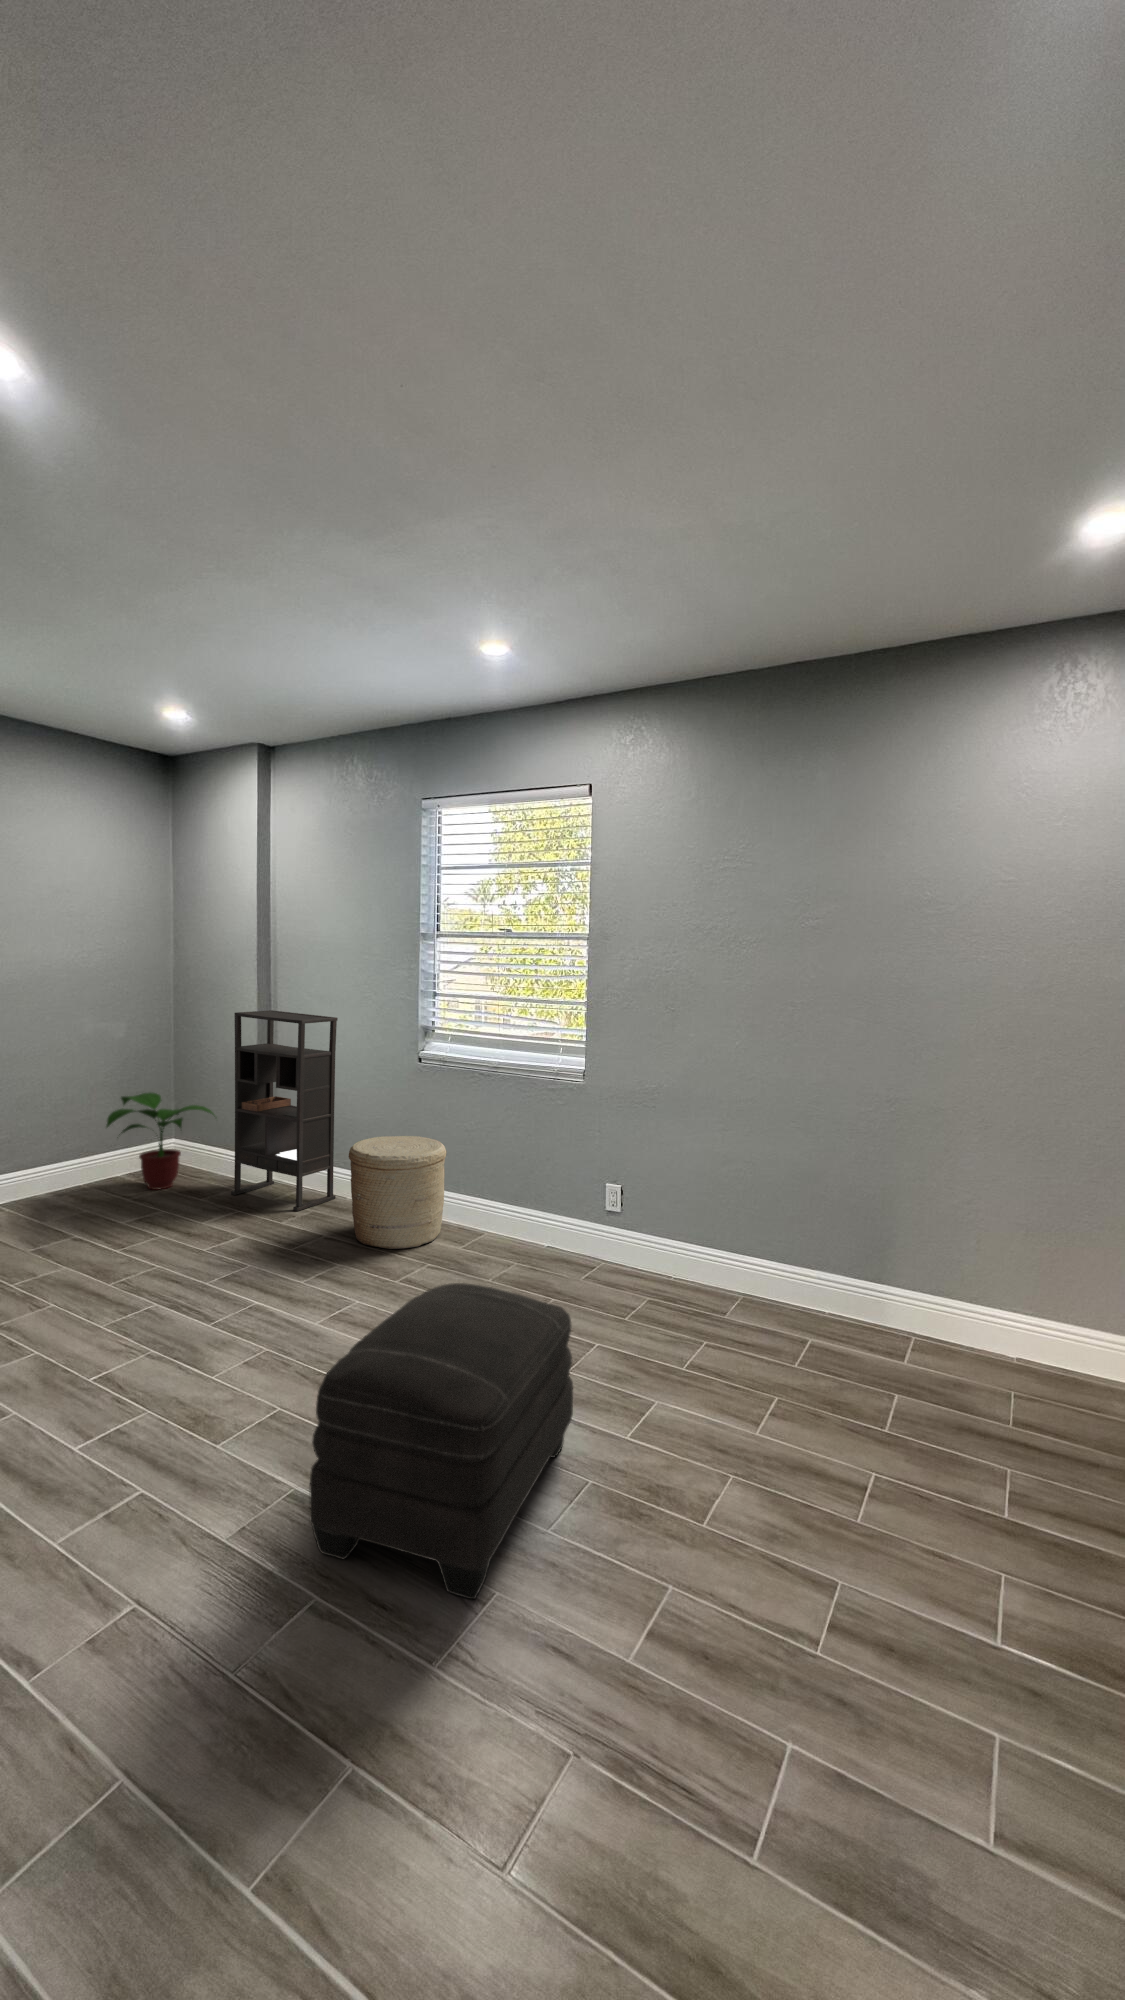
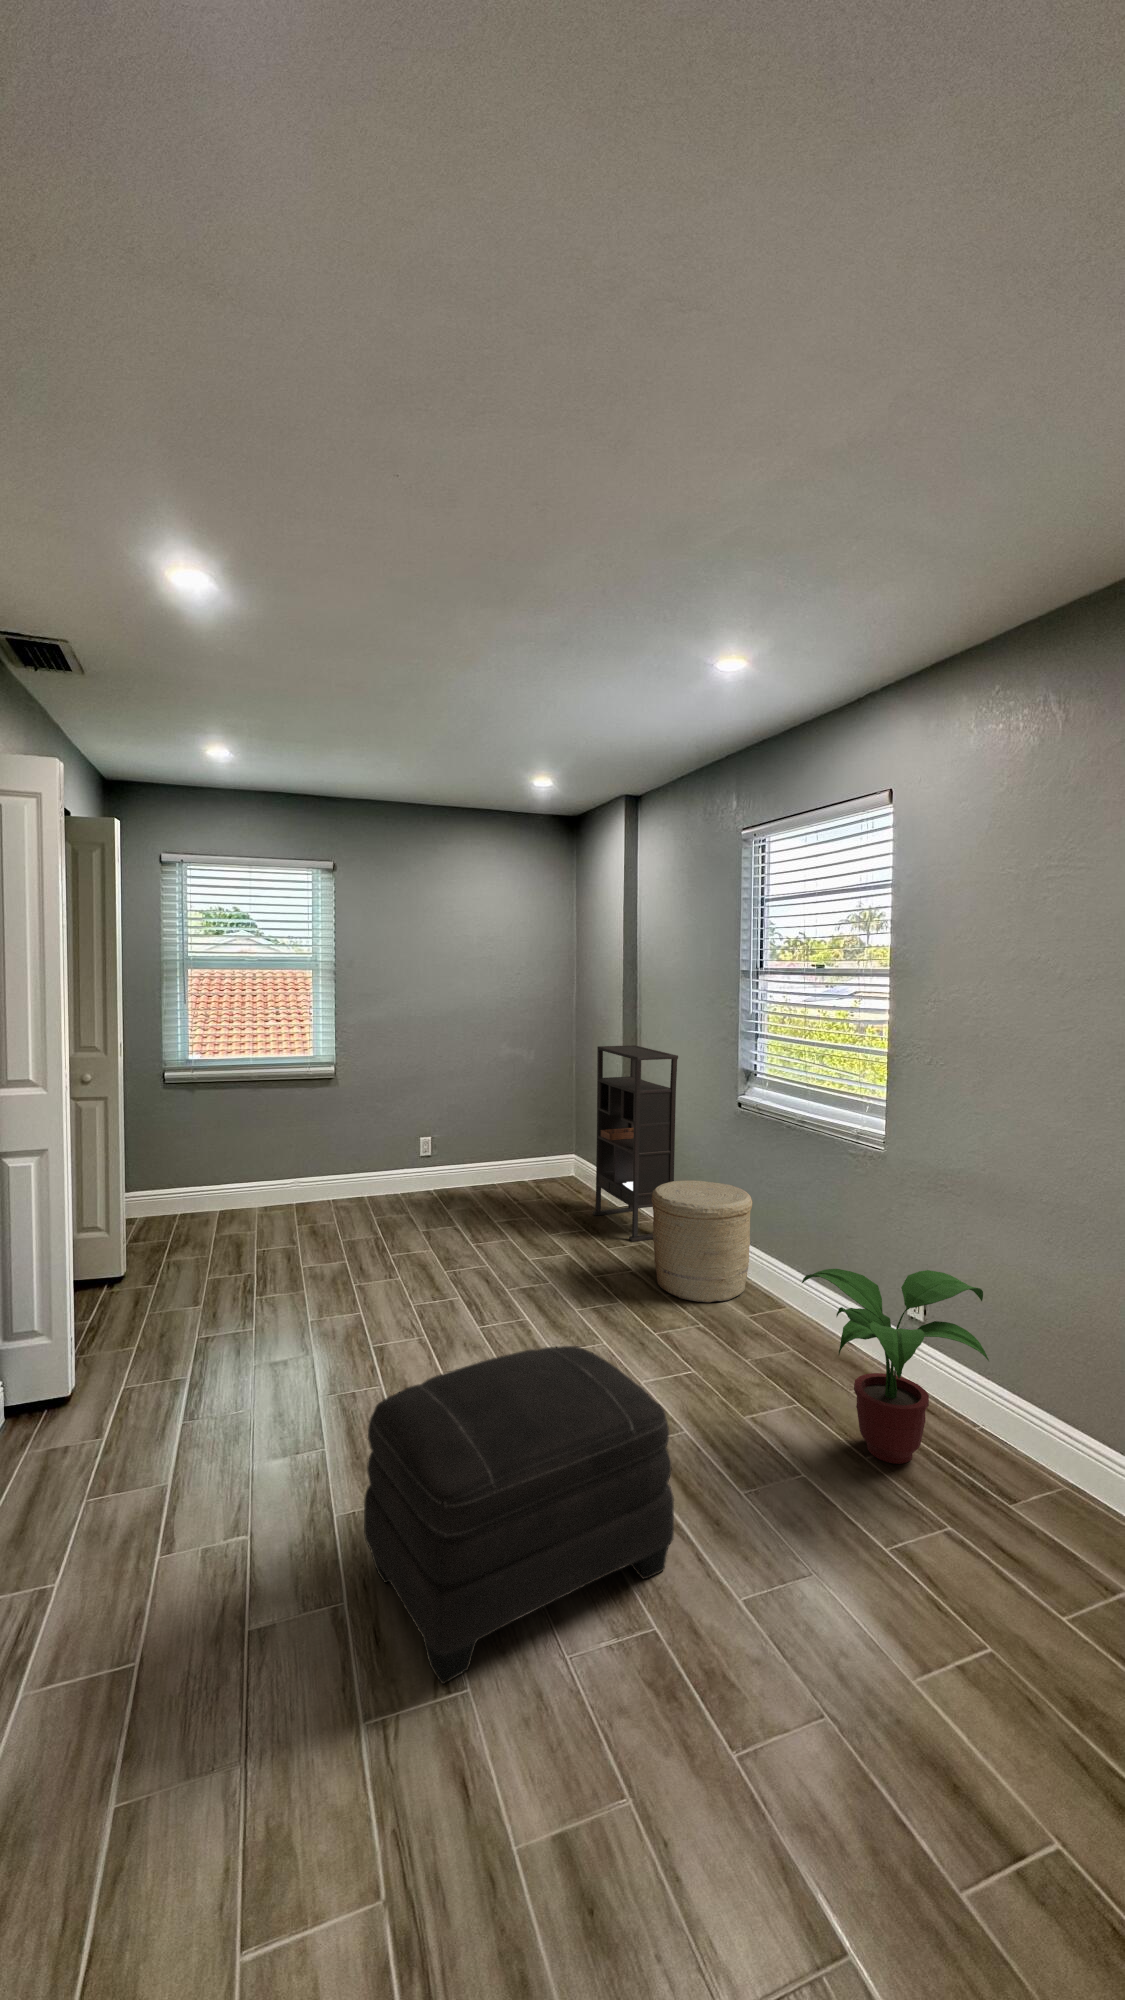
potted plant: present [106,1093,214,1190] -> present [802,1269,989,1464]

